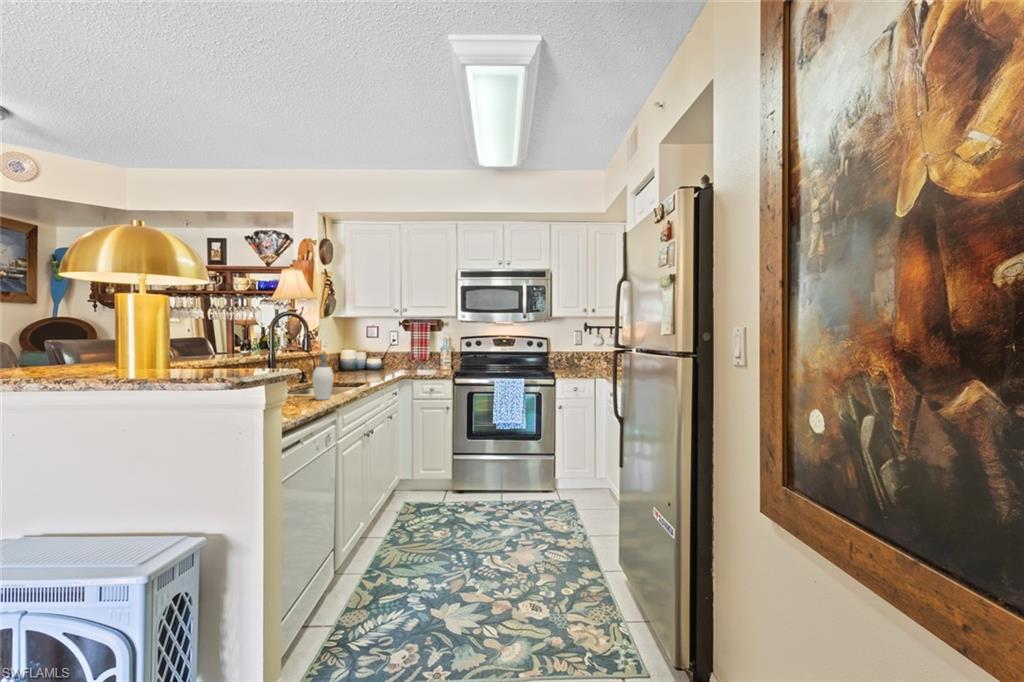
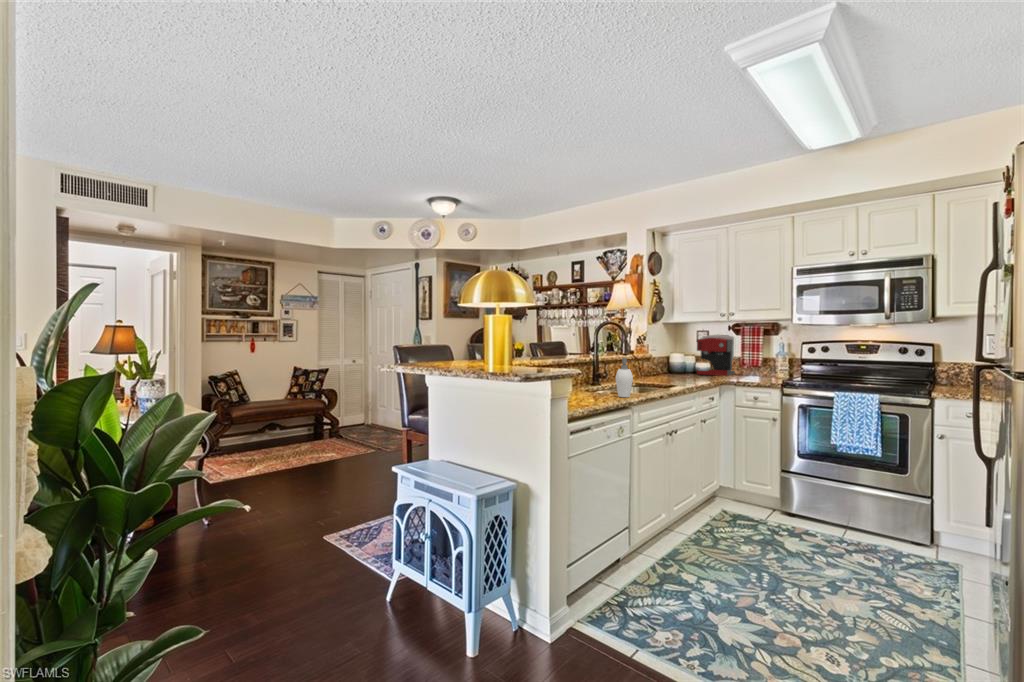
coffee maker: none [370,330,403,371] -> present [697,335,735,376]

